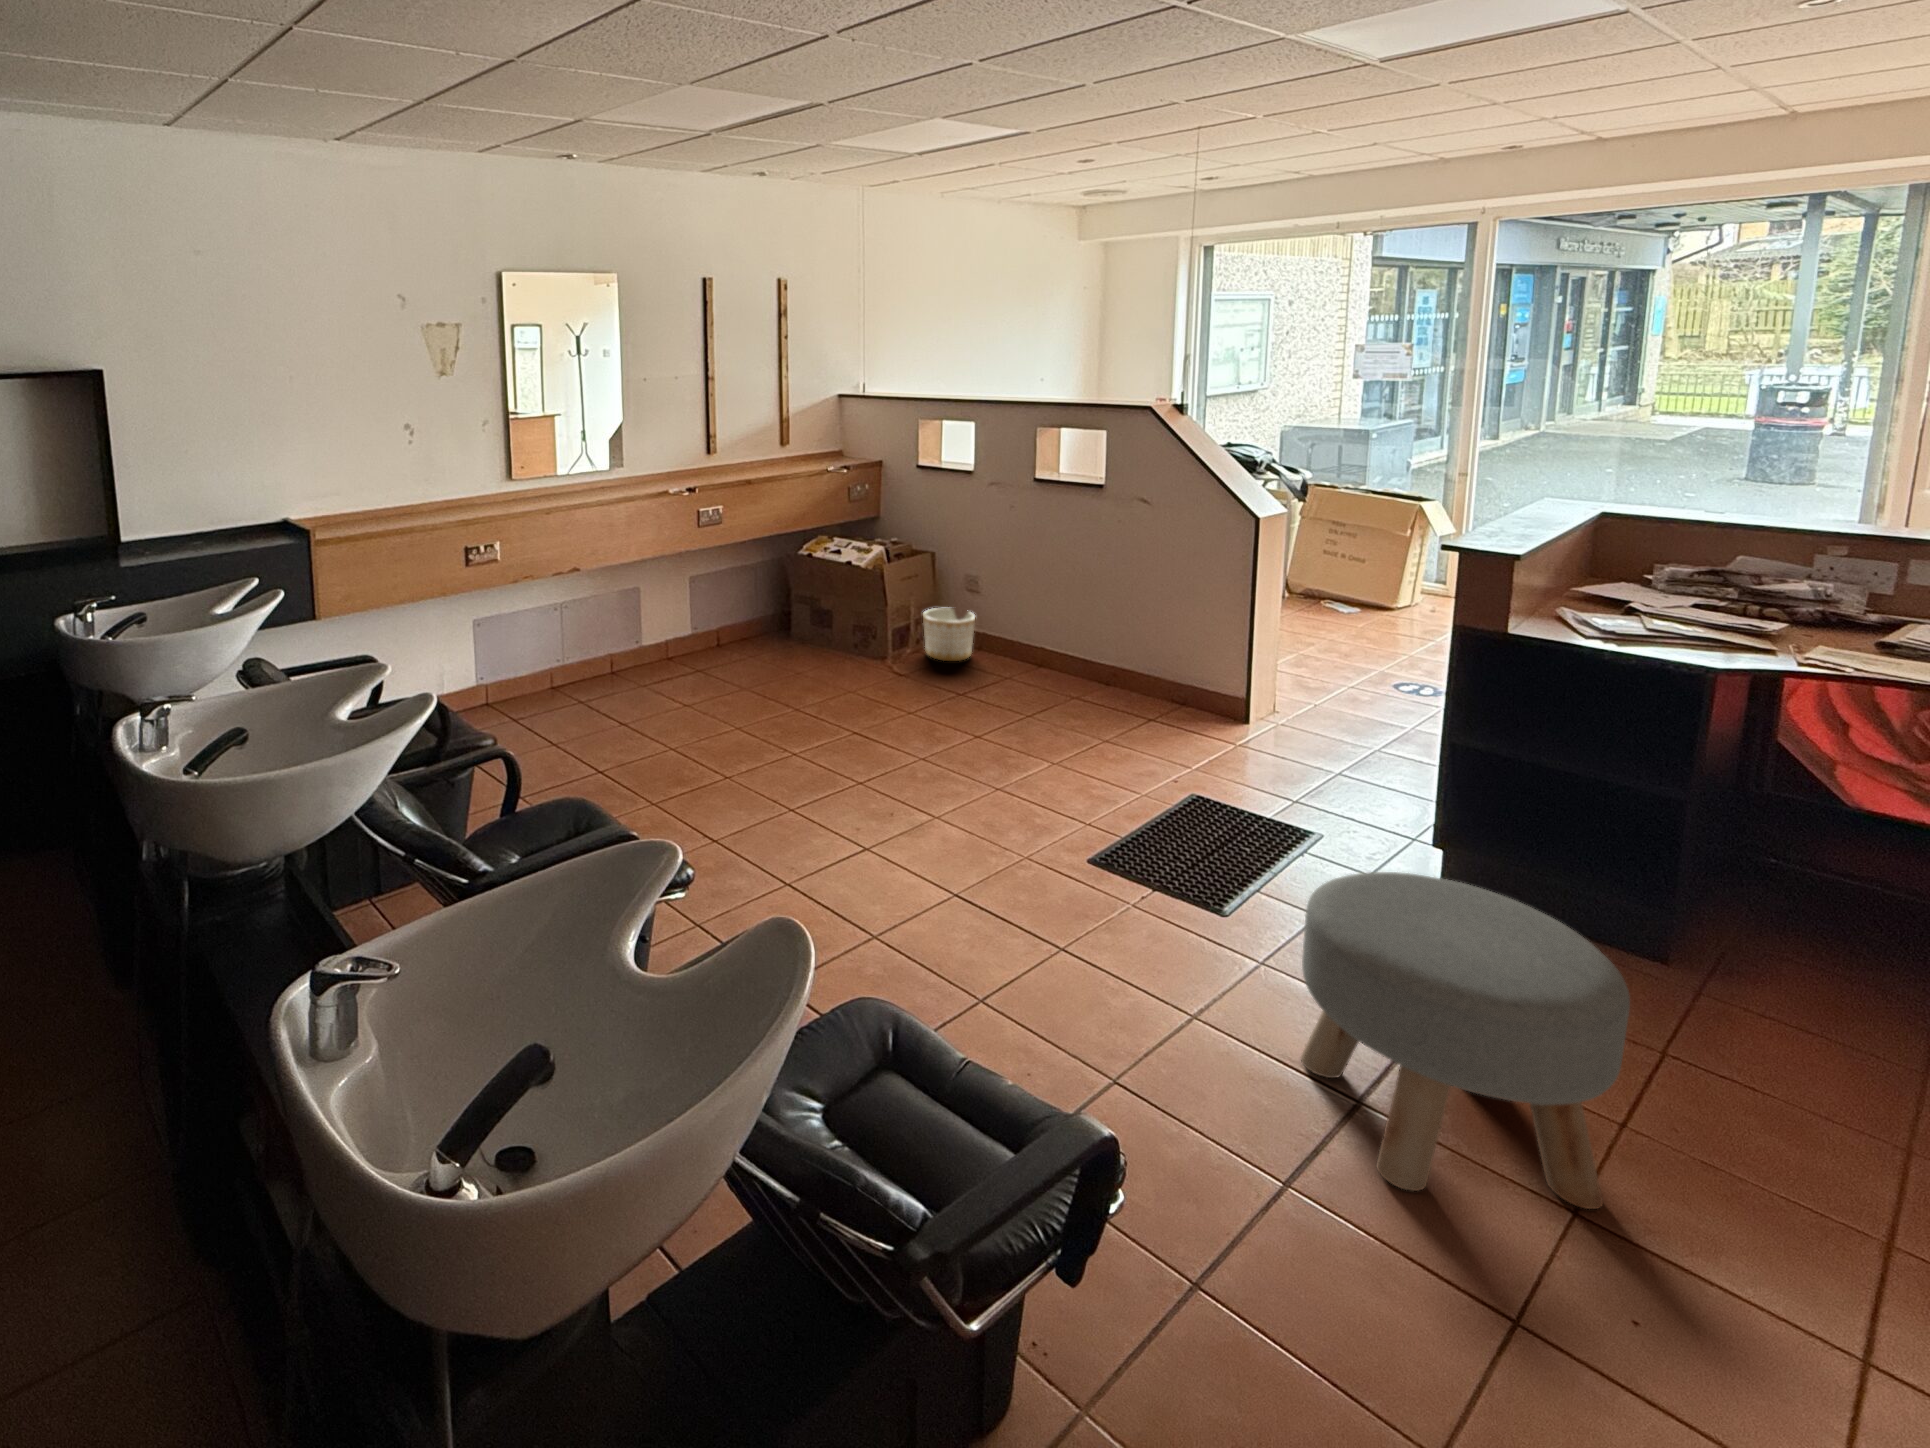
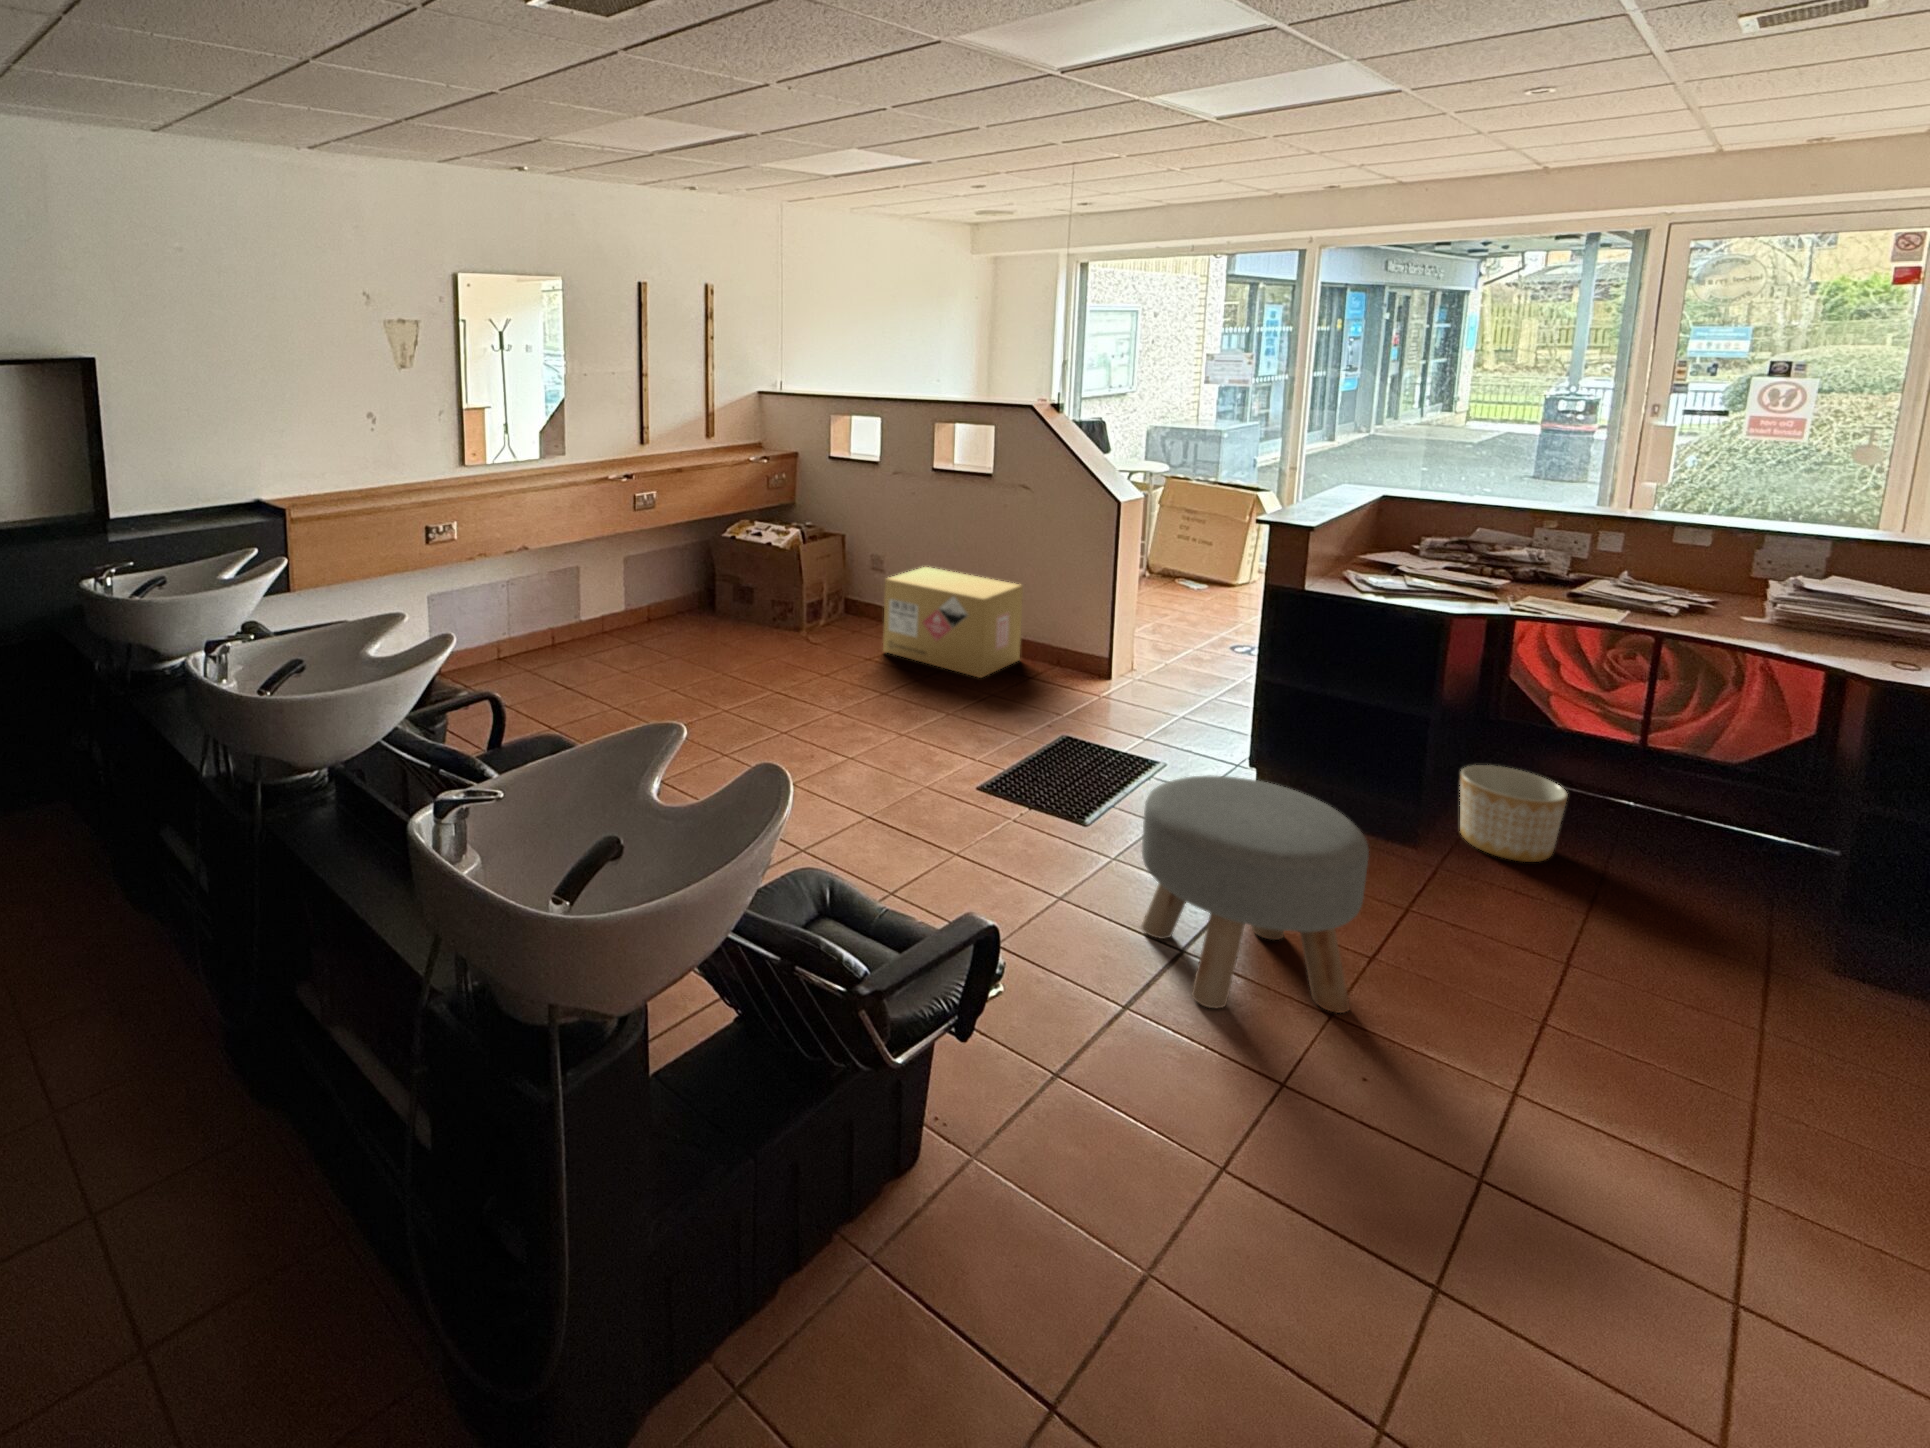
cardboard box: none [974,587,1135,715] -> present [883,567,1023,678]
planter: present [923,608,975,661] -> present [1460,765,1568,862]

